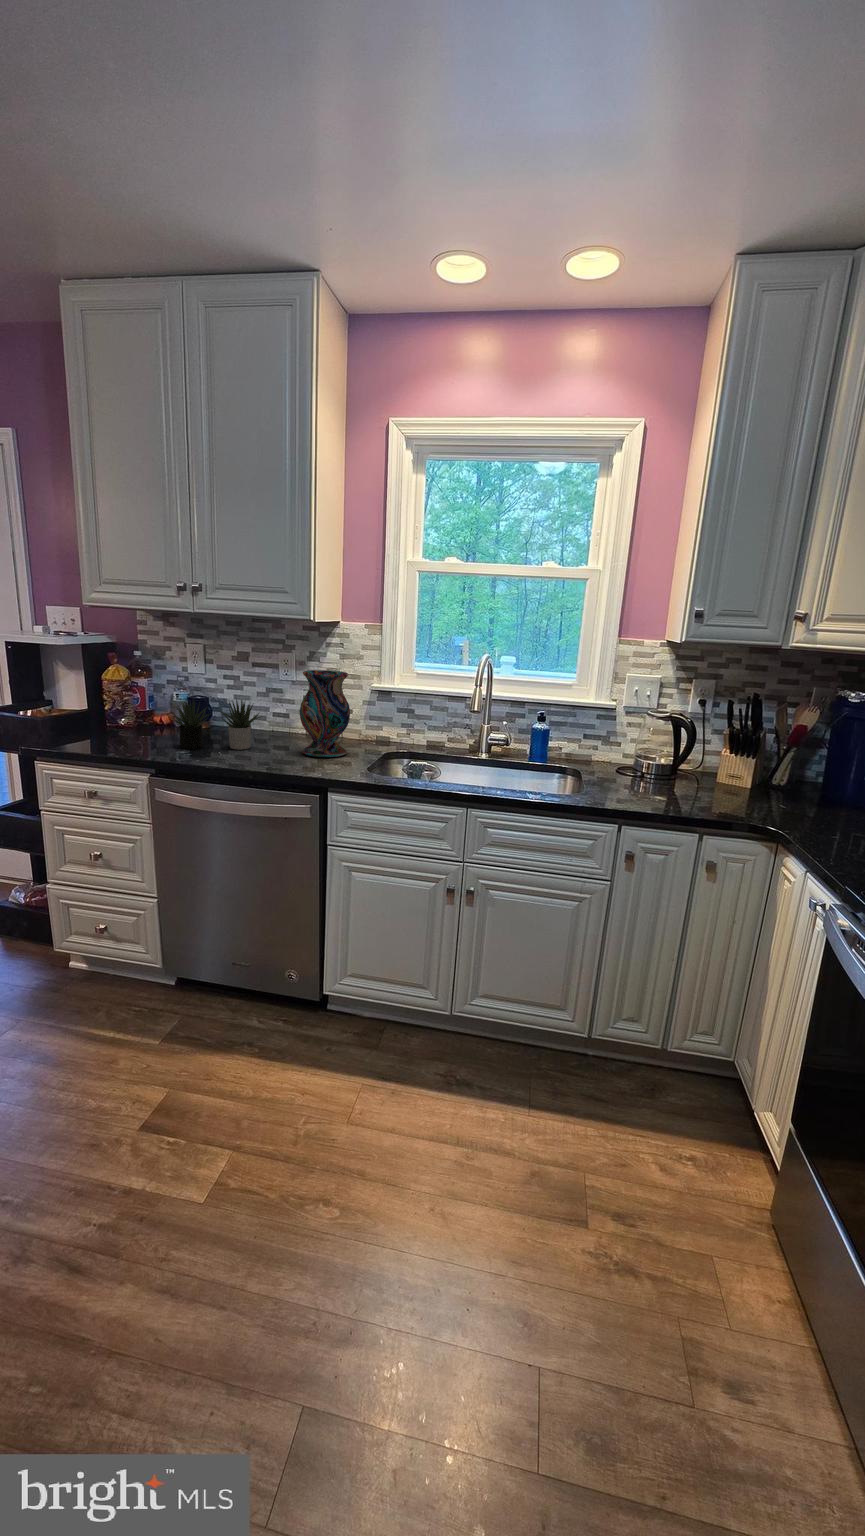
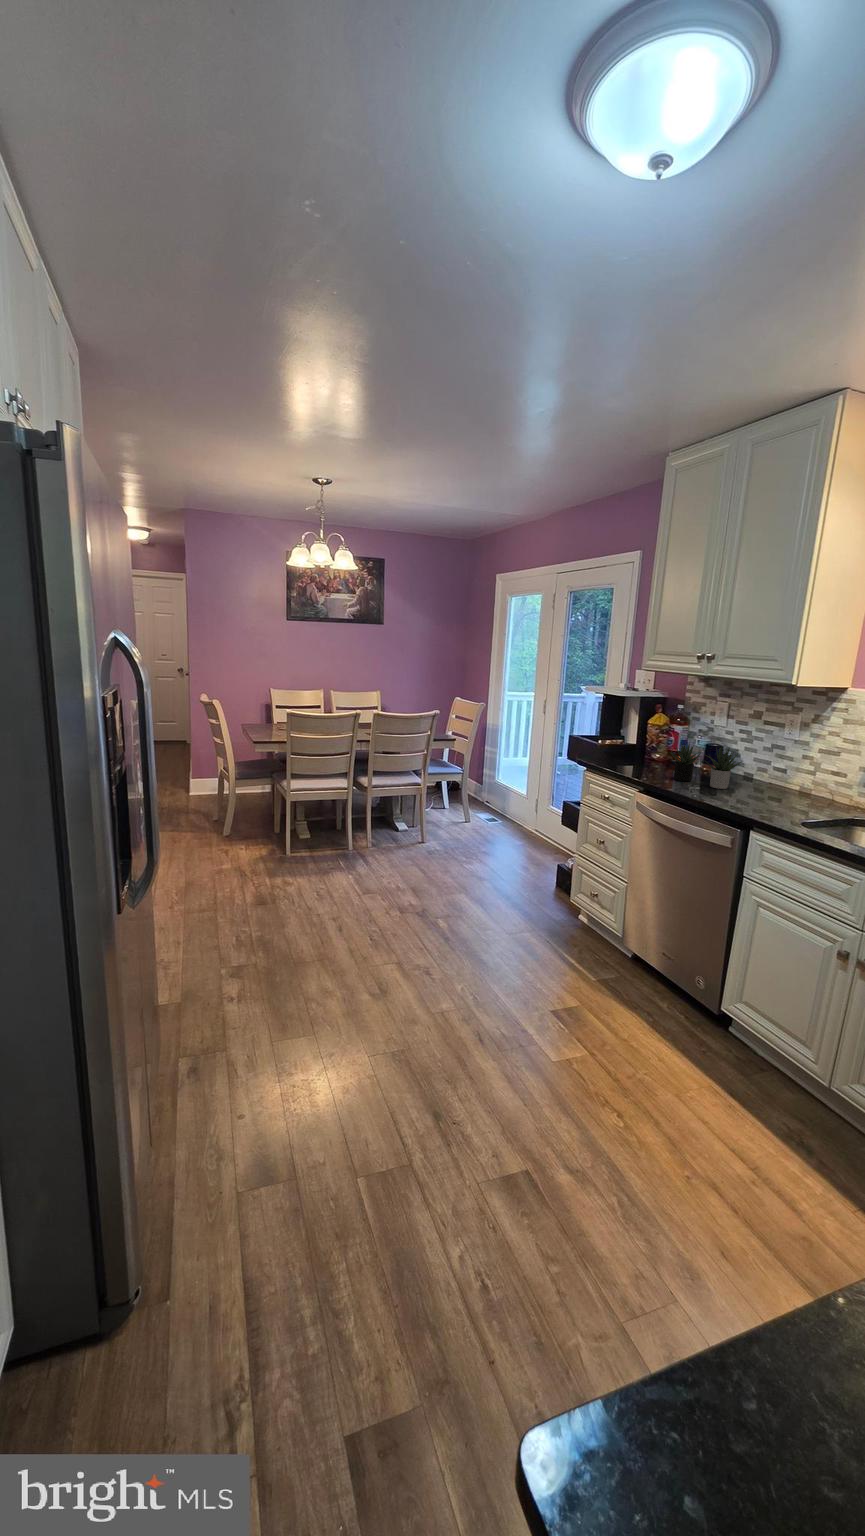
vase: present [300,670,350,757] -> none [764,729,823,809]

